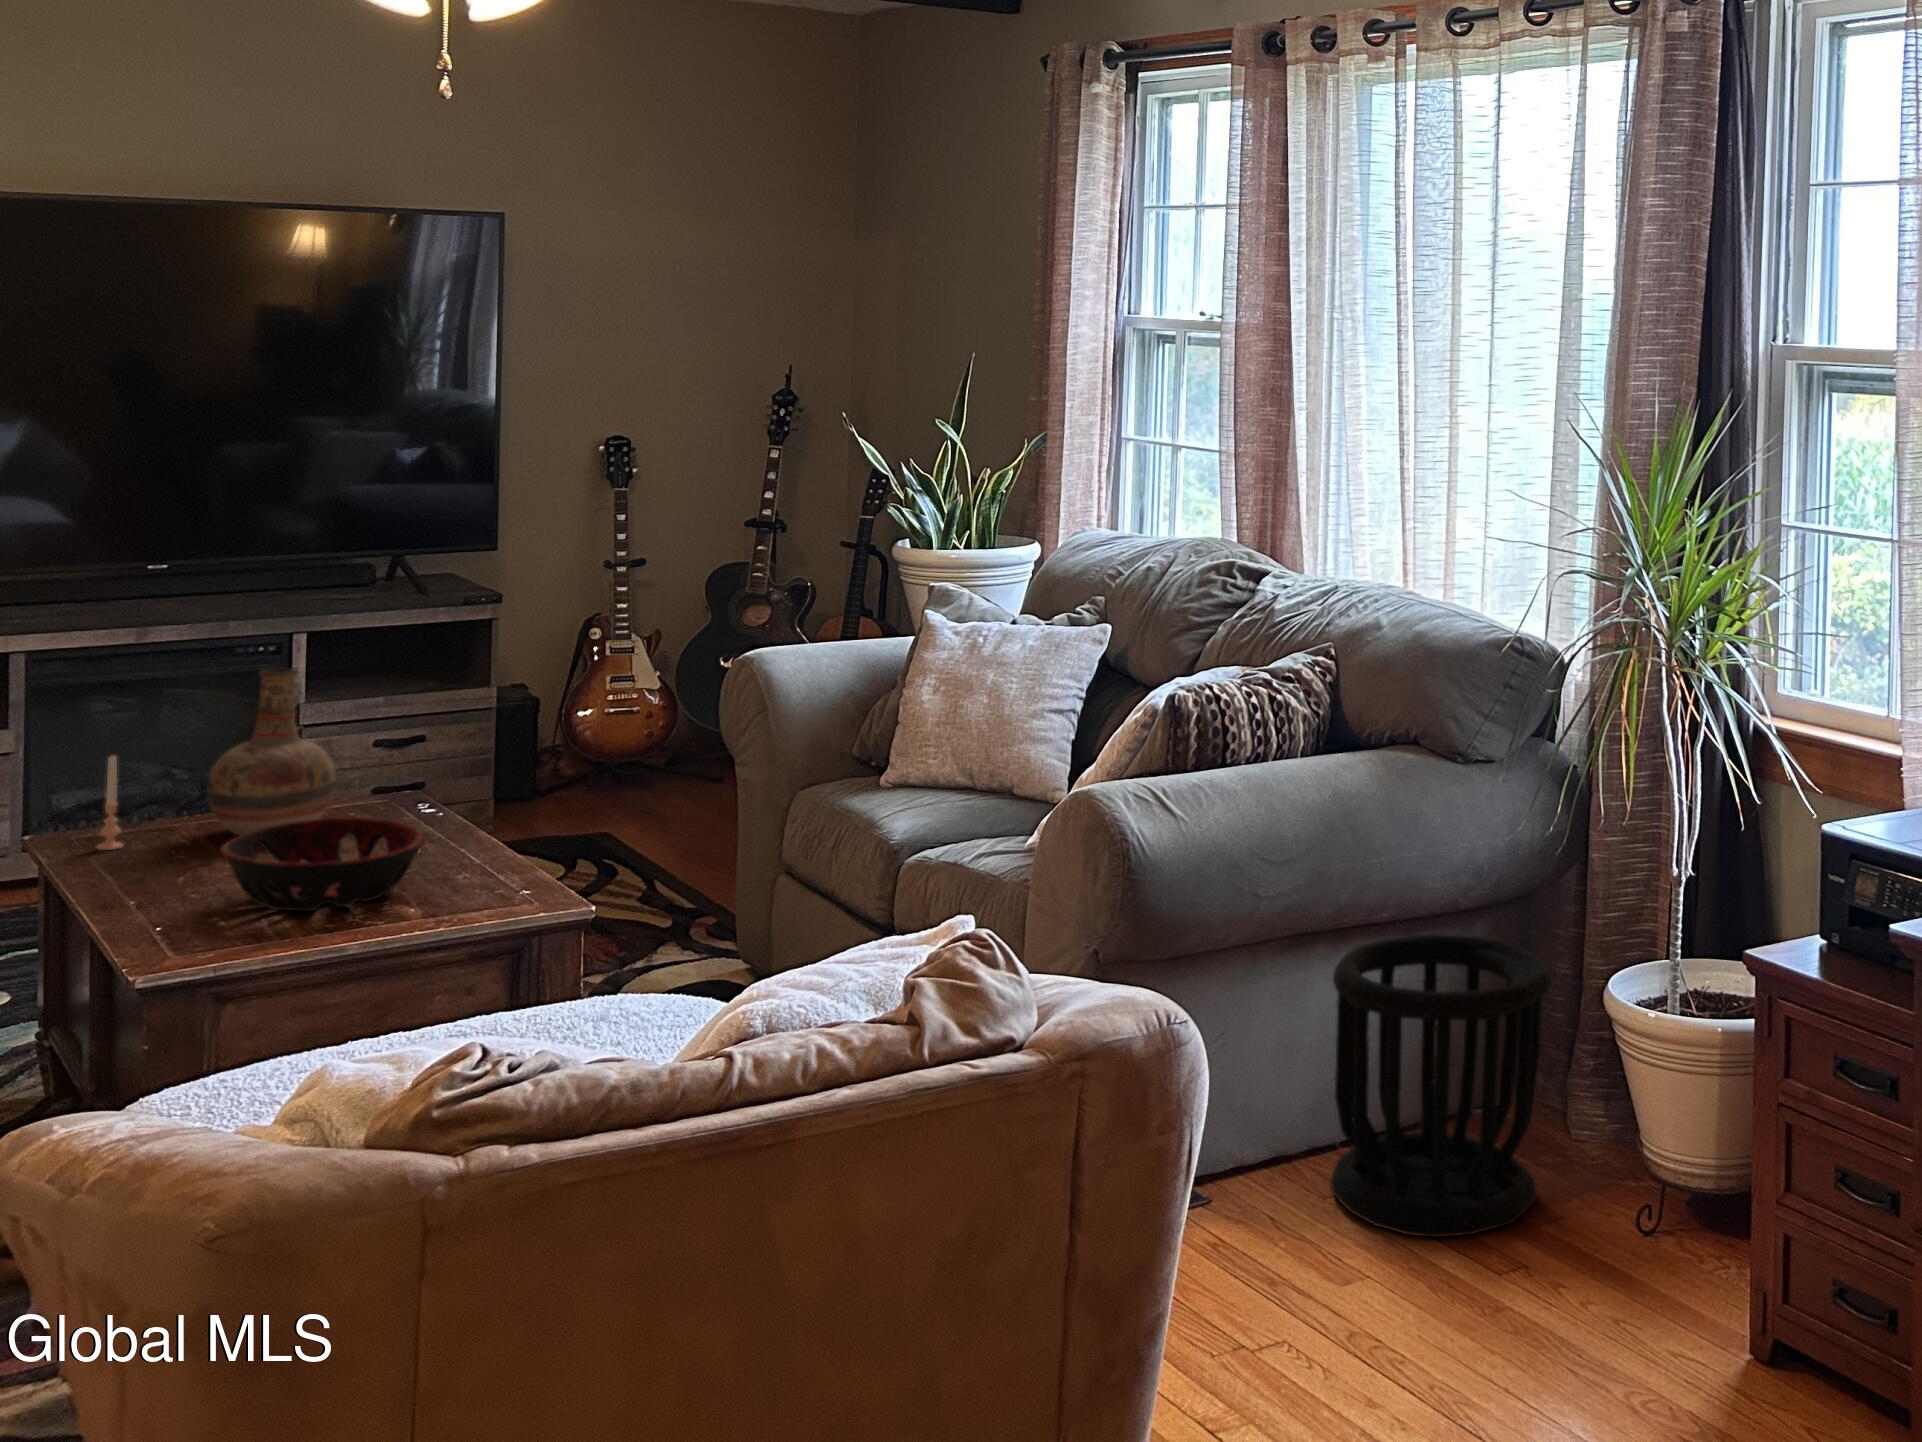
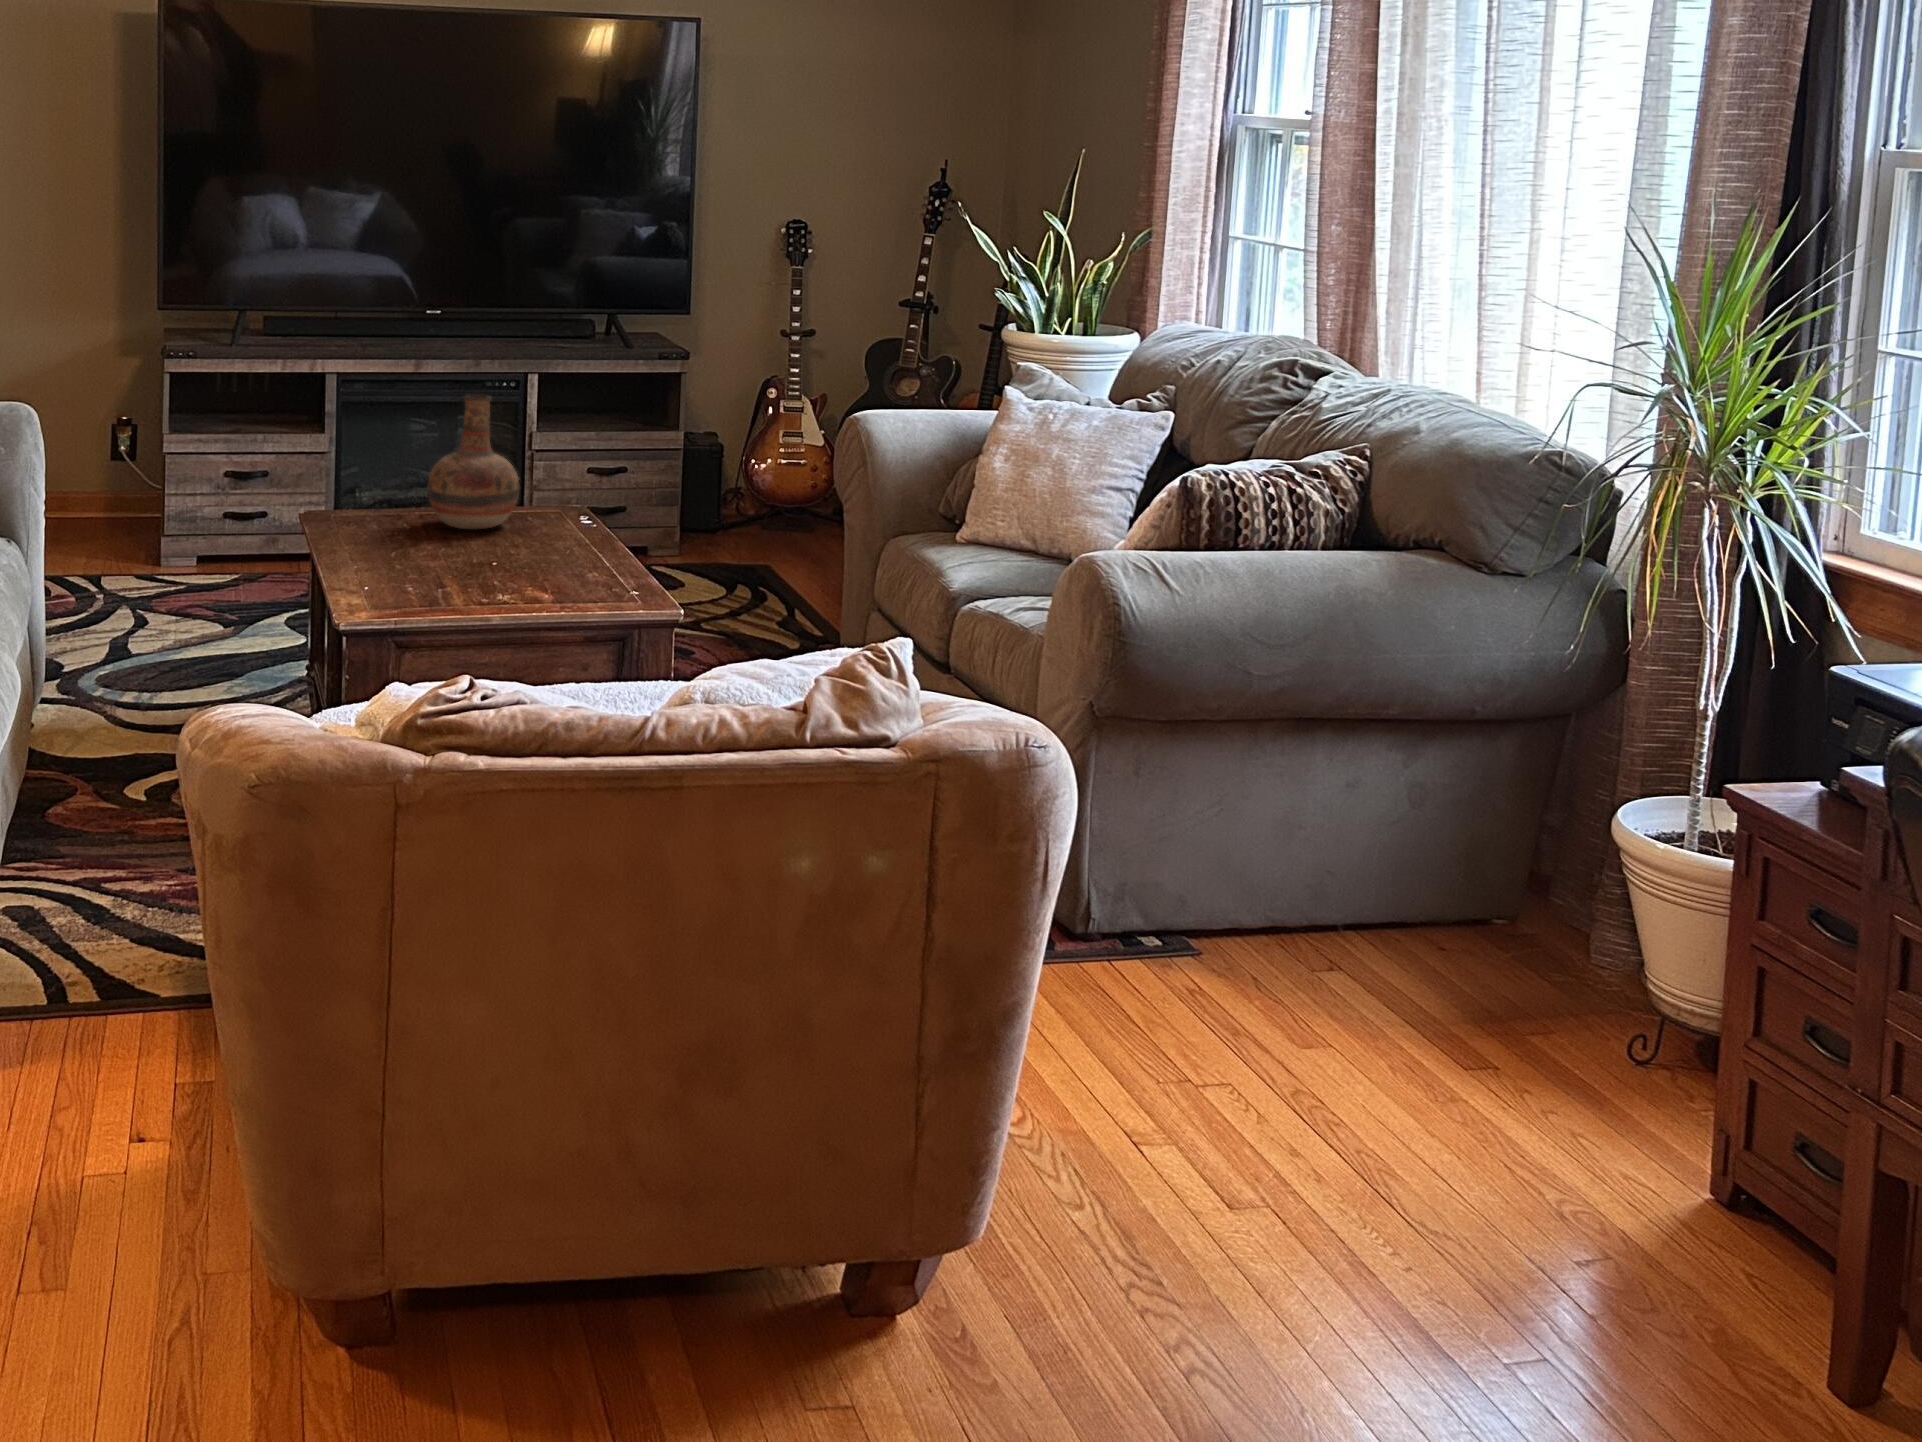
candle: present [97,756,123,850] -> none [352,453,370,527]
decorative bowl: present [220,817,426,911] -> none [418,517,566,588]
wastebasket: present [1331,934,1551,1237] -> none [1317,734,1556,1028]

